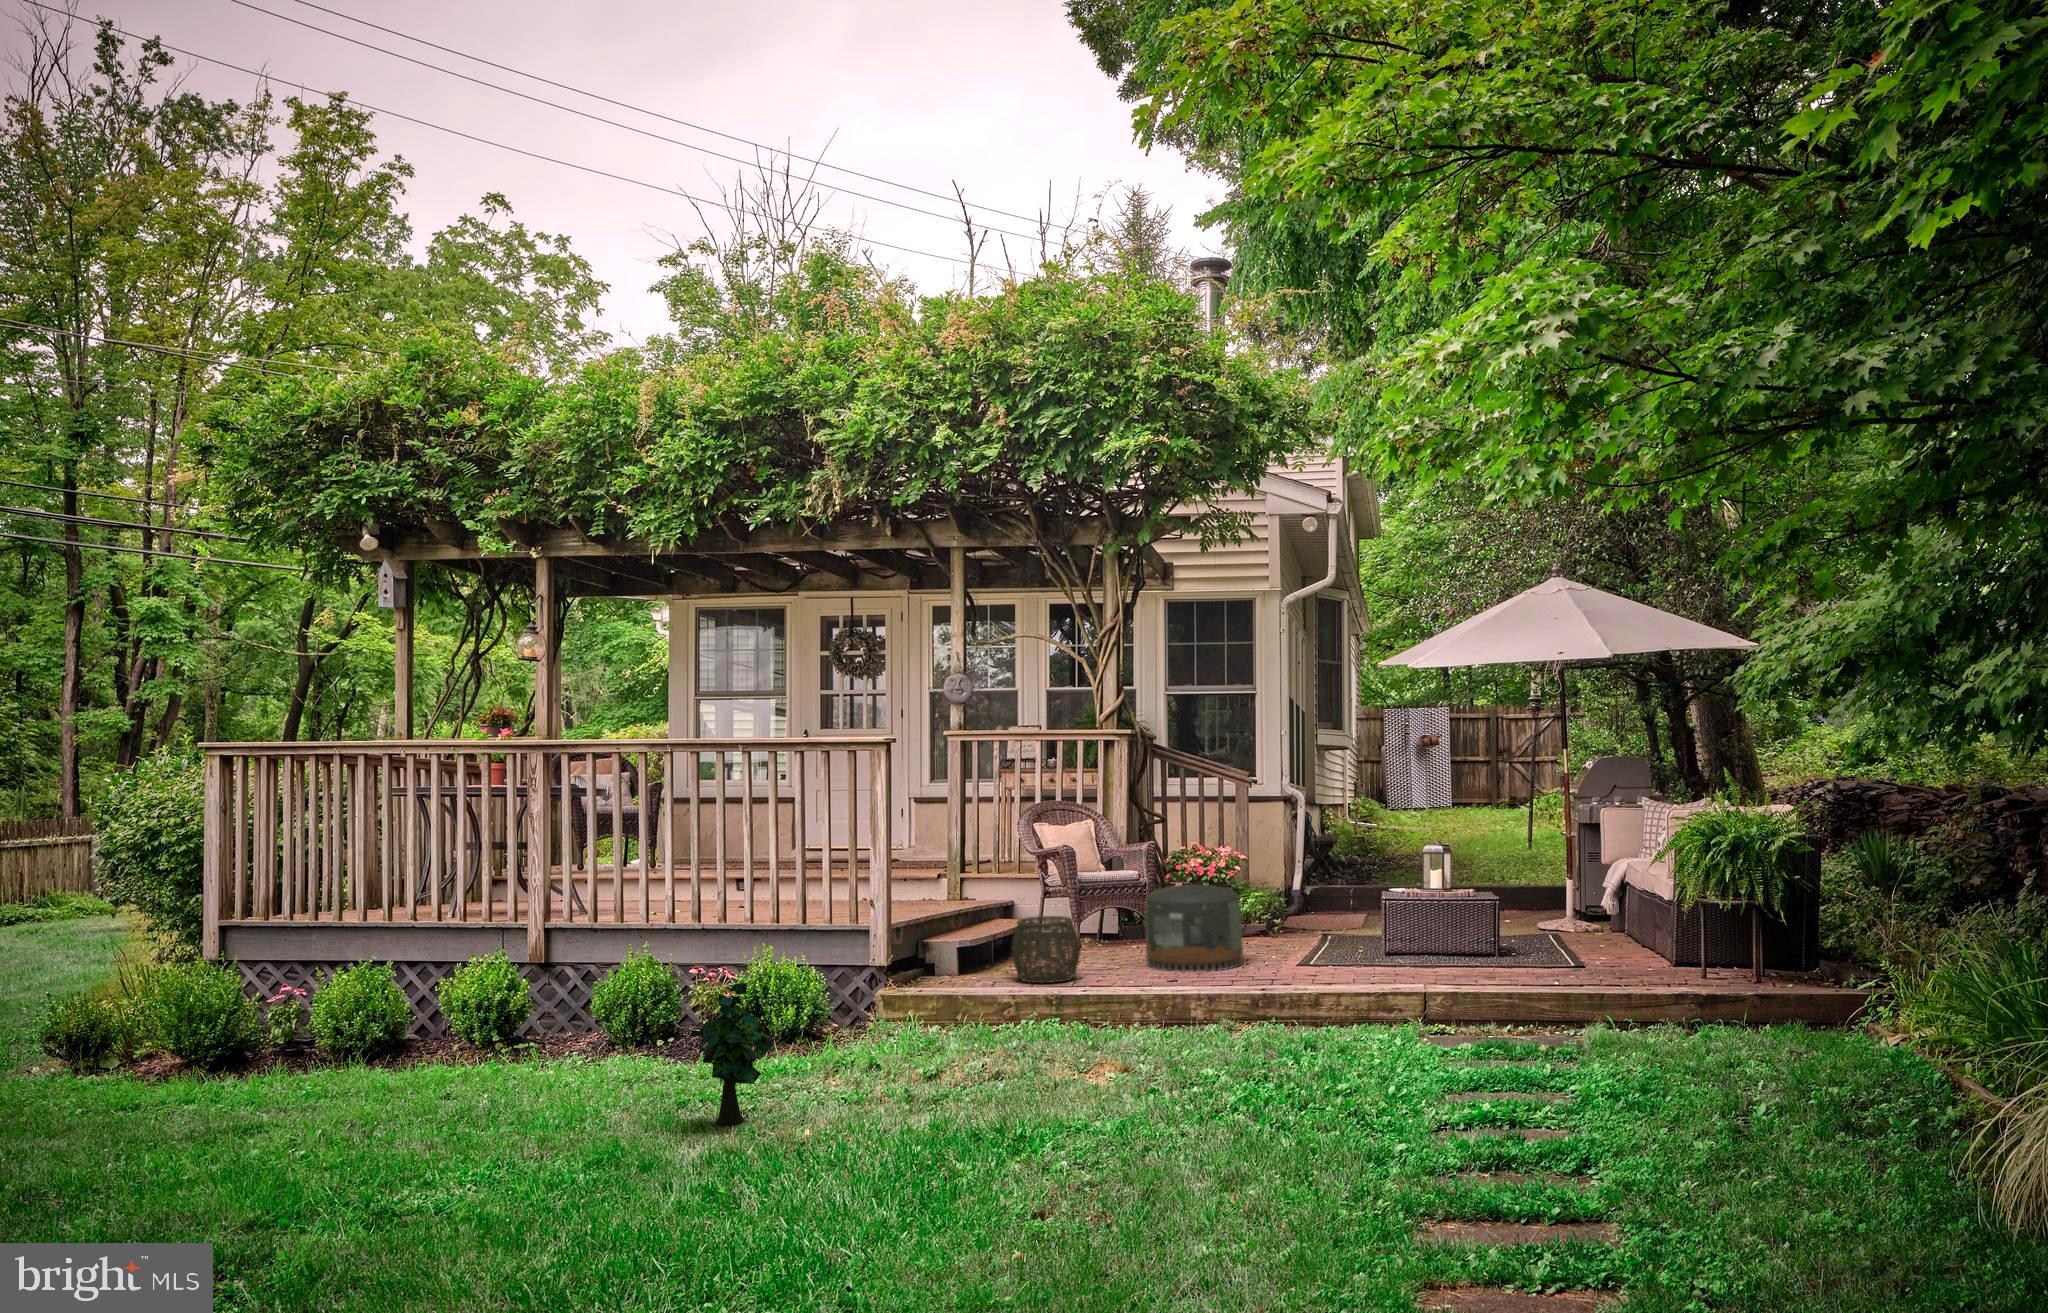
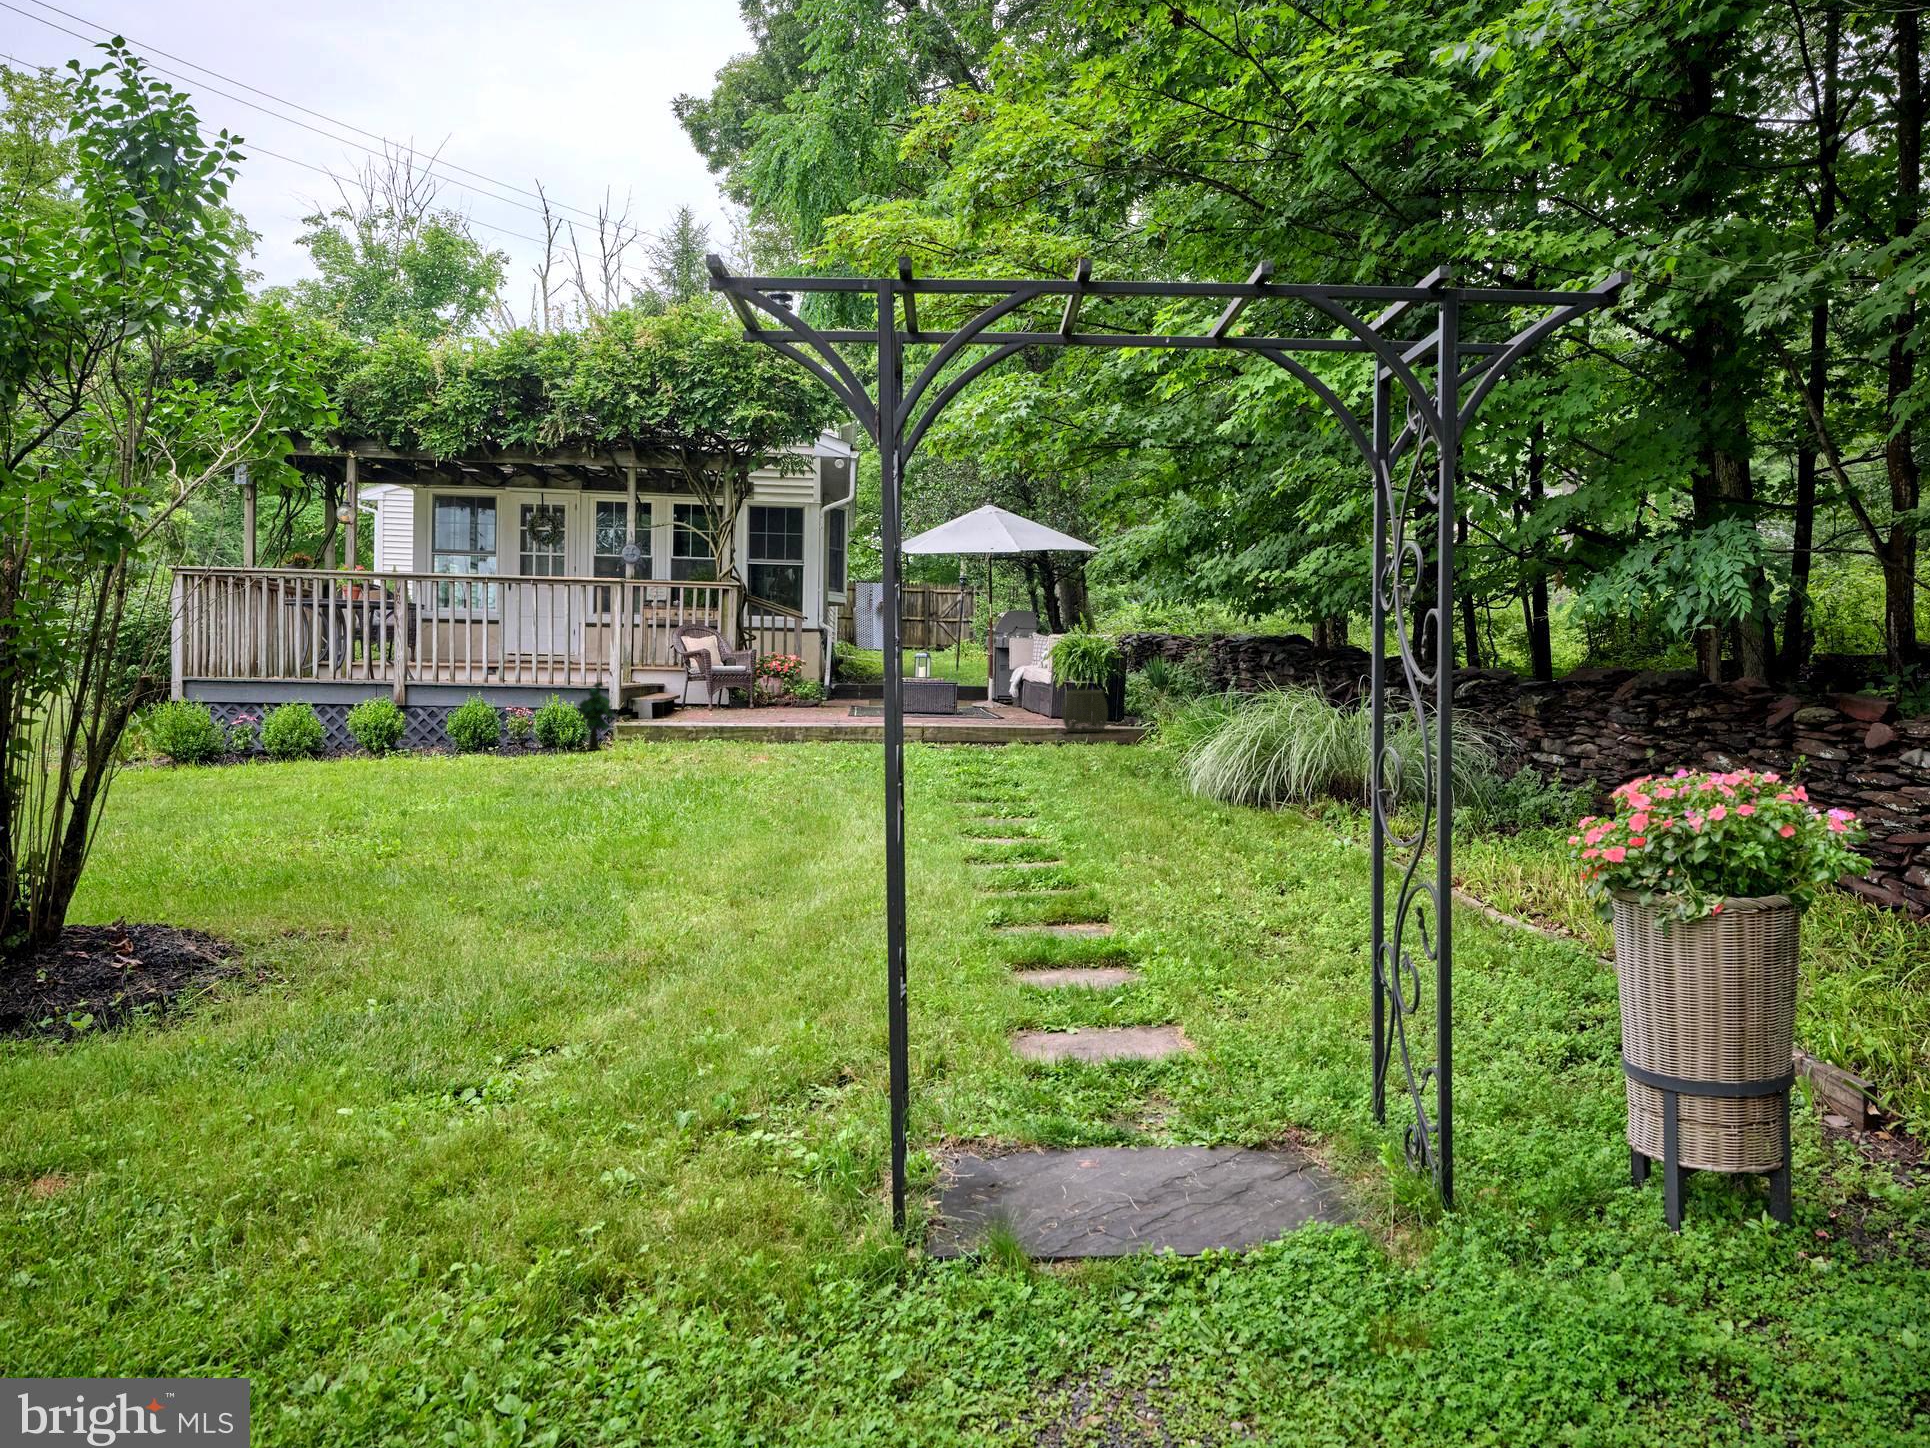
pouf: present [1145,884,1243,972] -> none [761,665,815,710]
woven basket: present [1012,916,1080,983] -> present [1062,690,1108,733]

